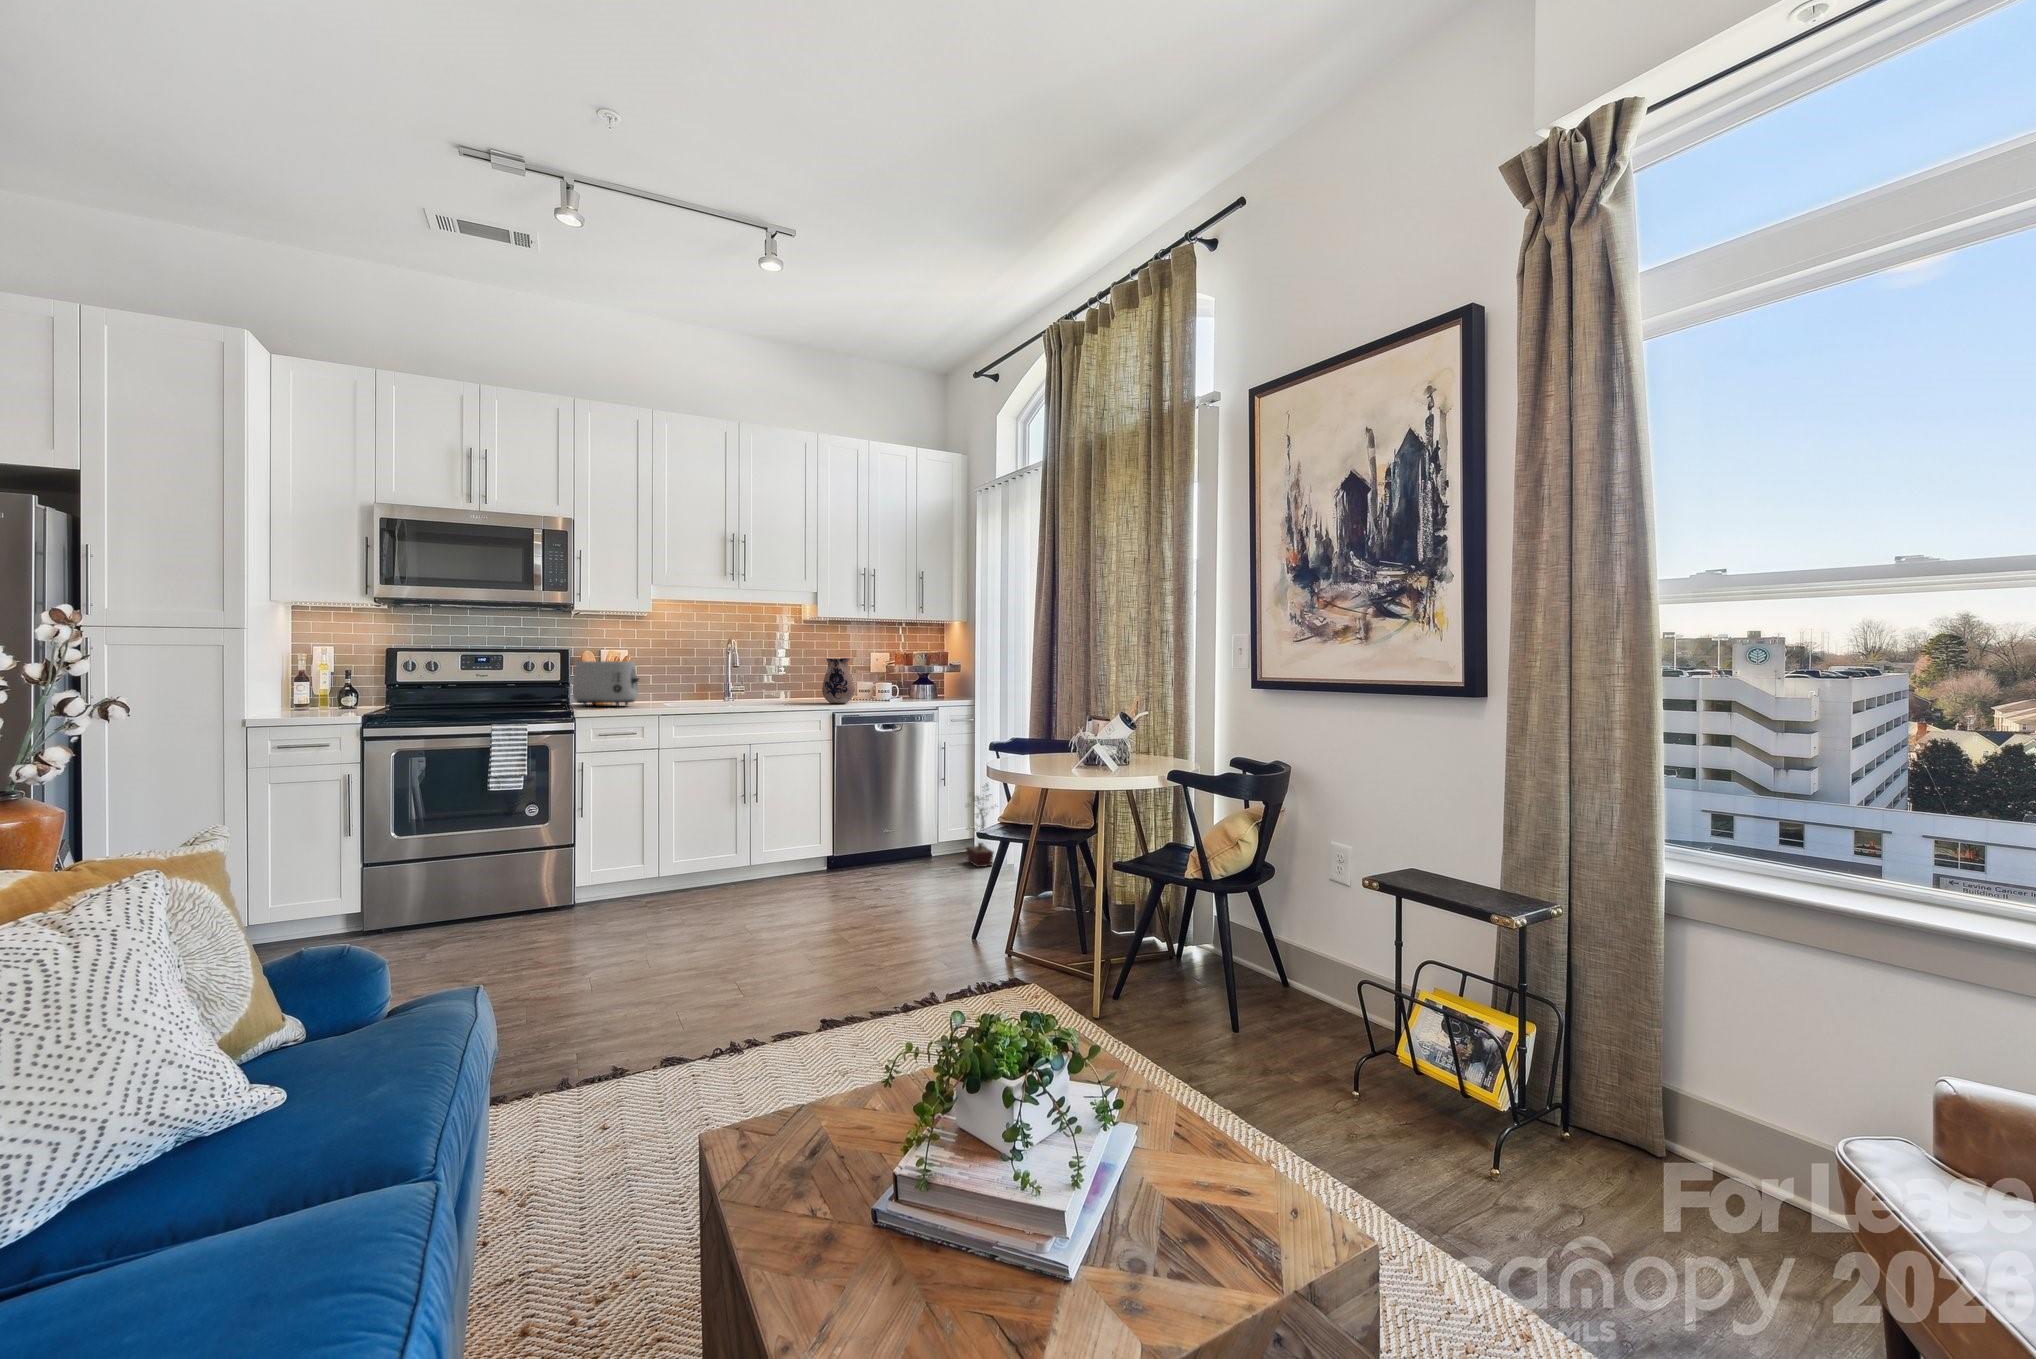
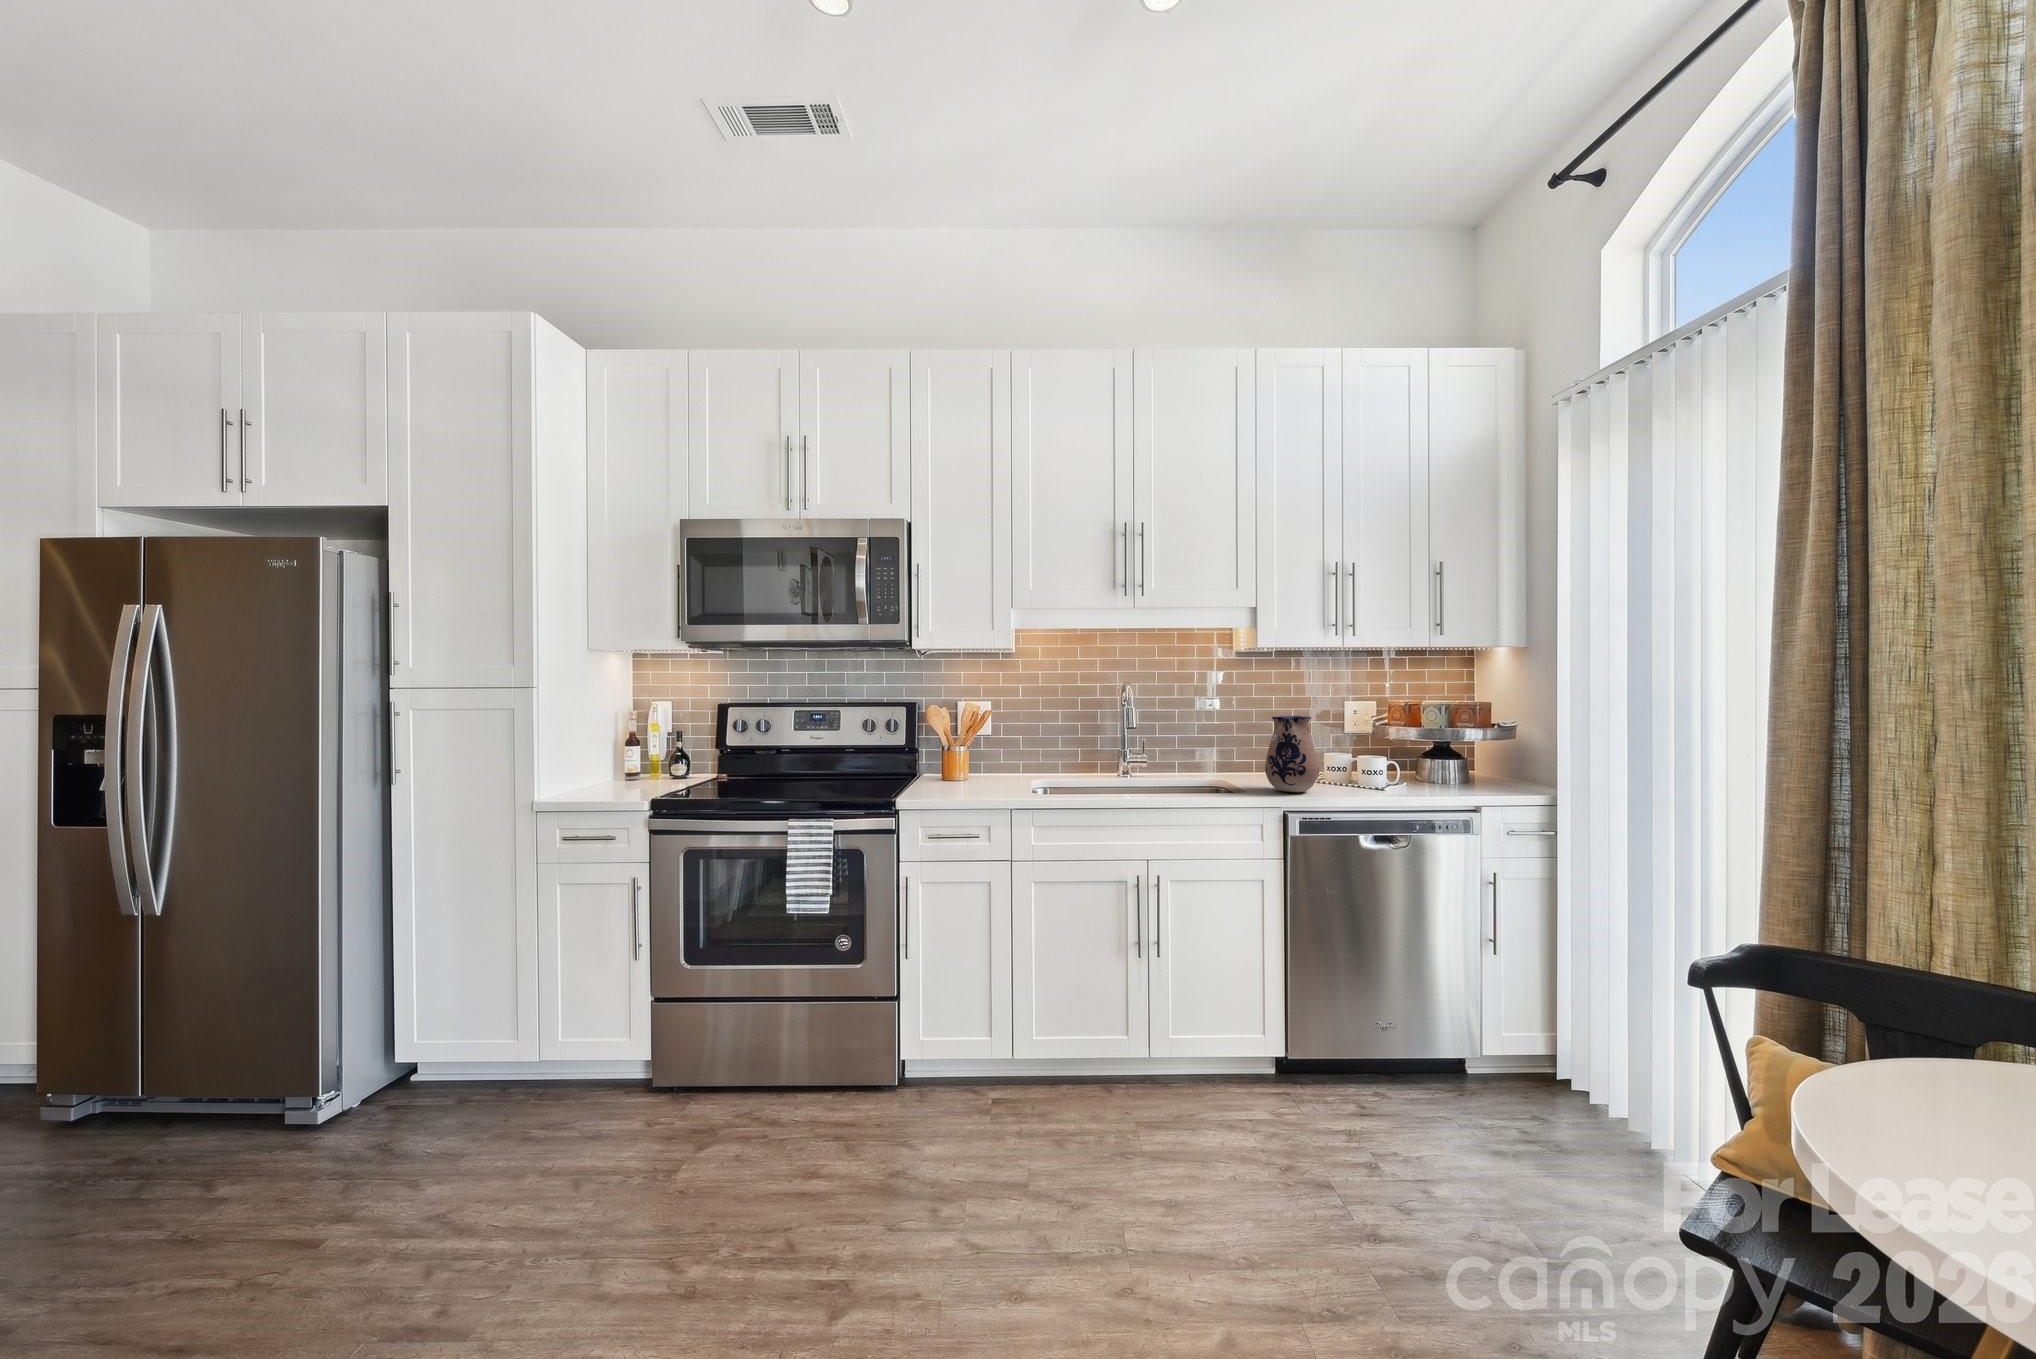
toaster: present [572,661,639,706] -> none [913,721,993,789]
potted plant: present [966,784,993,867] -> none [1525,961,1601,1125]

